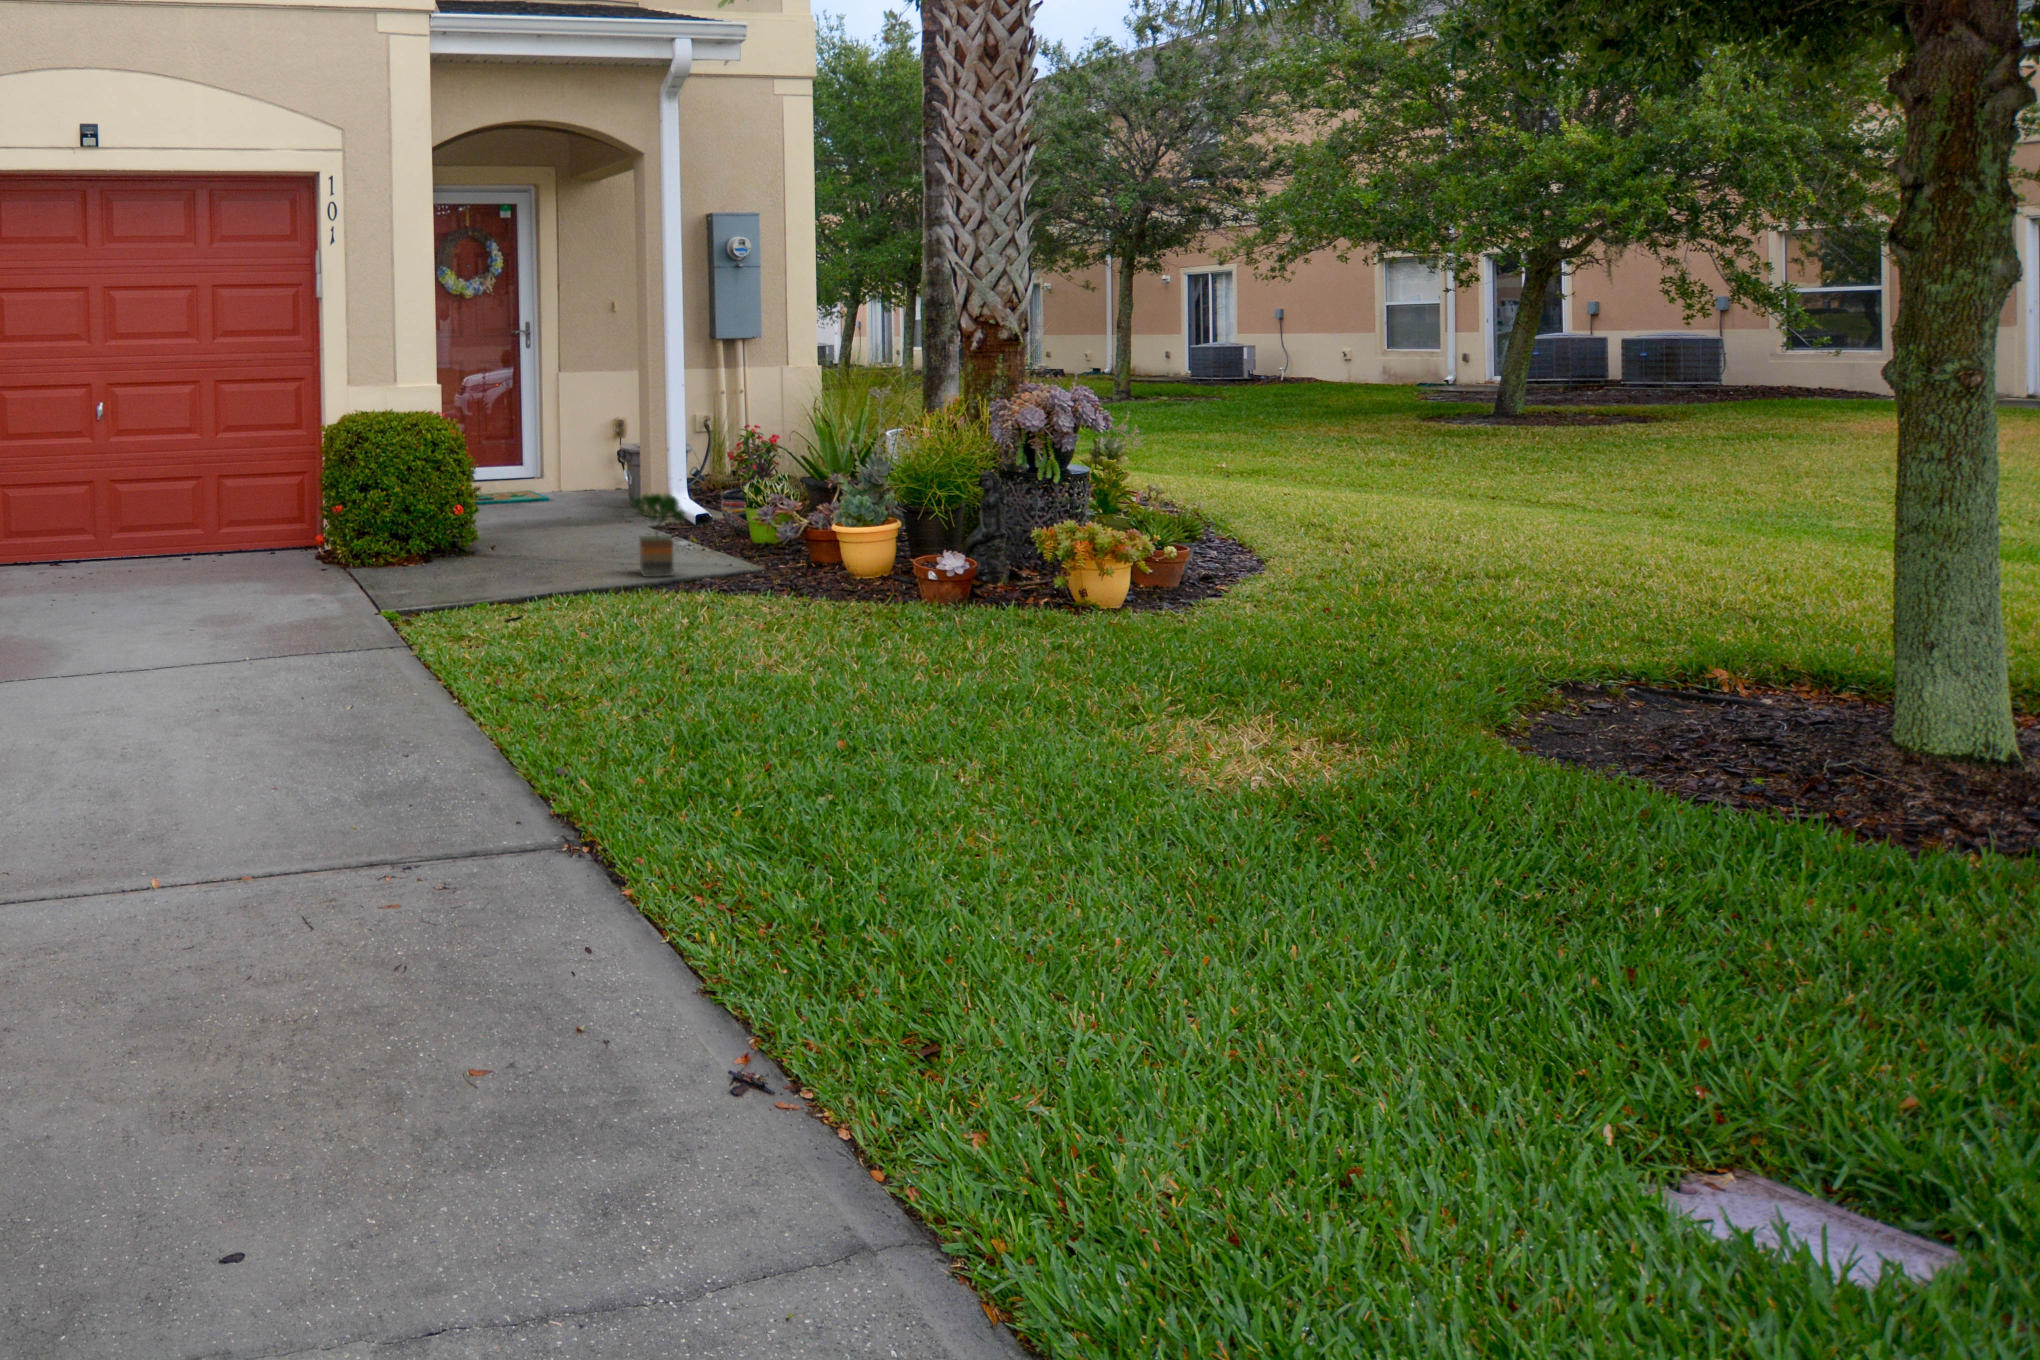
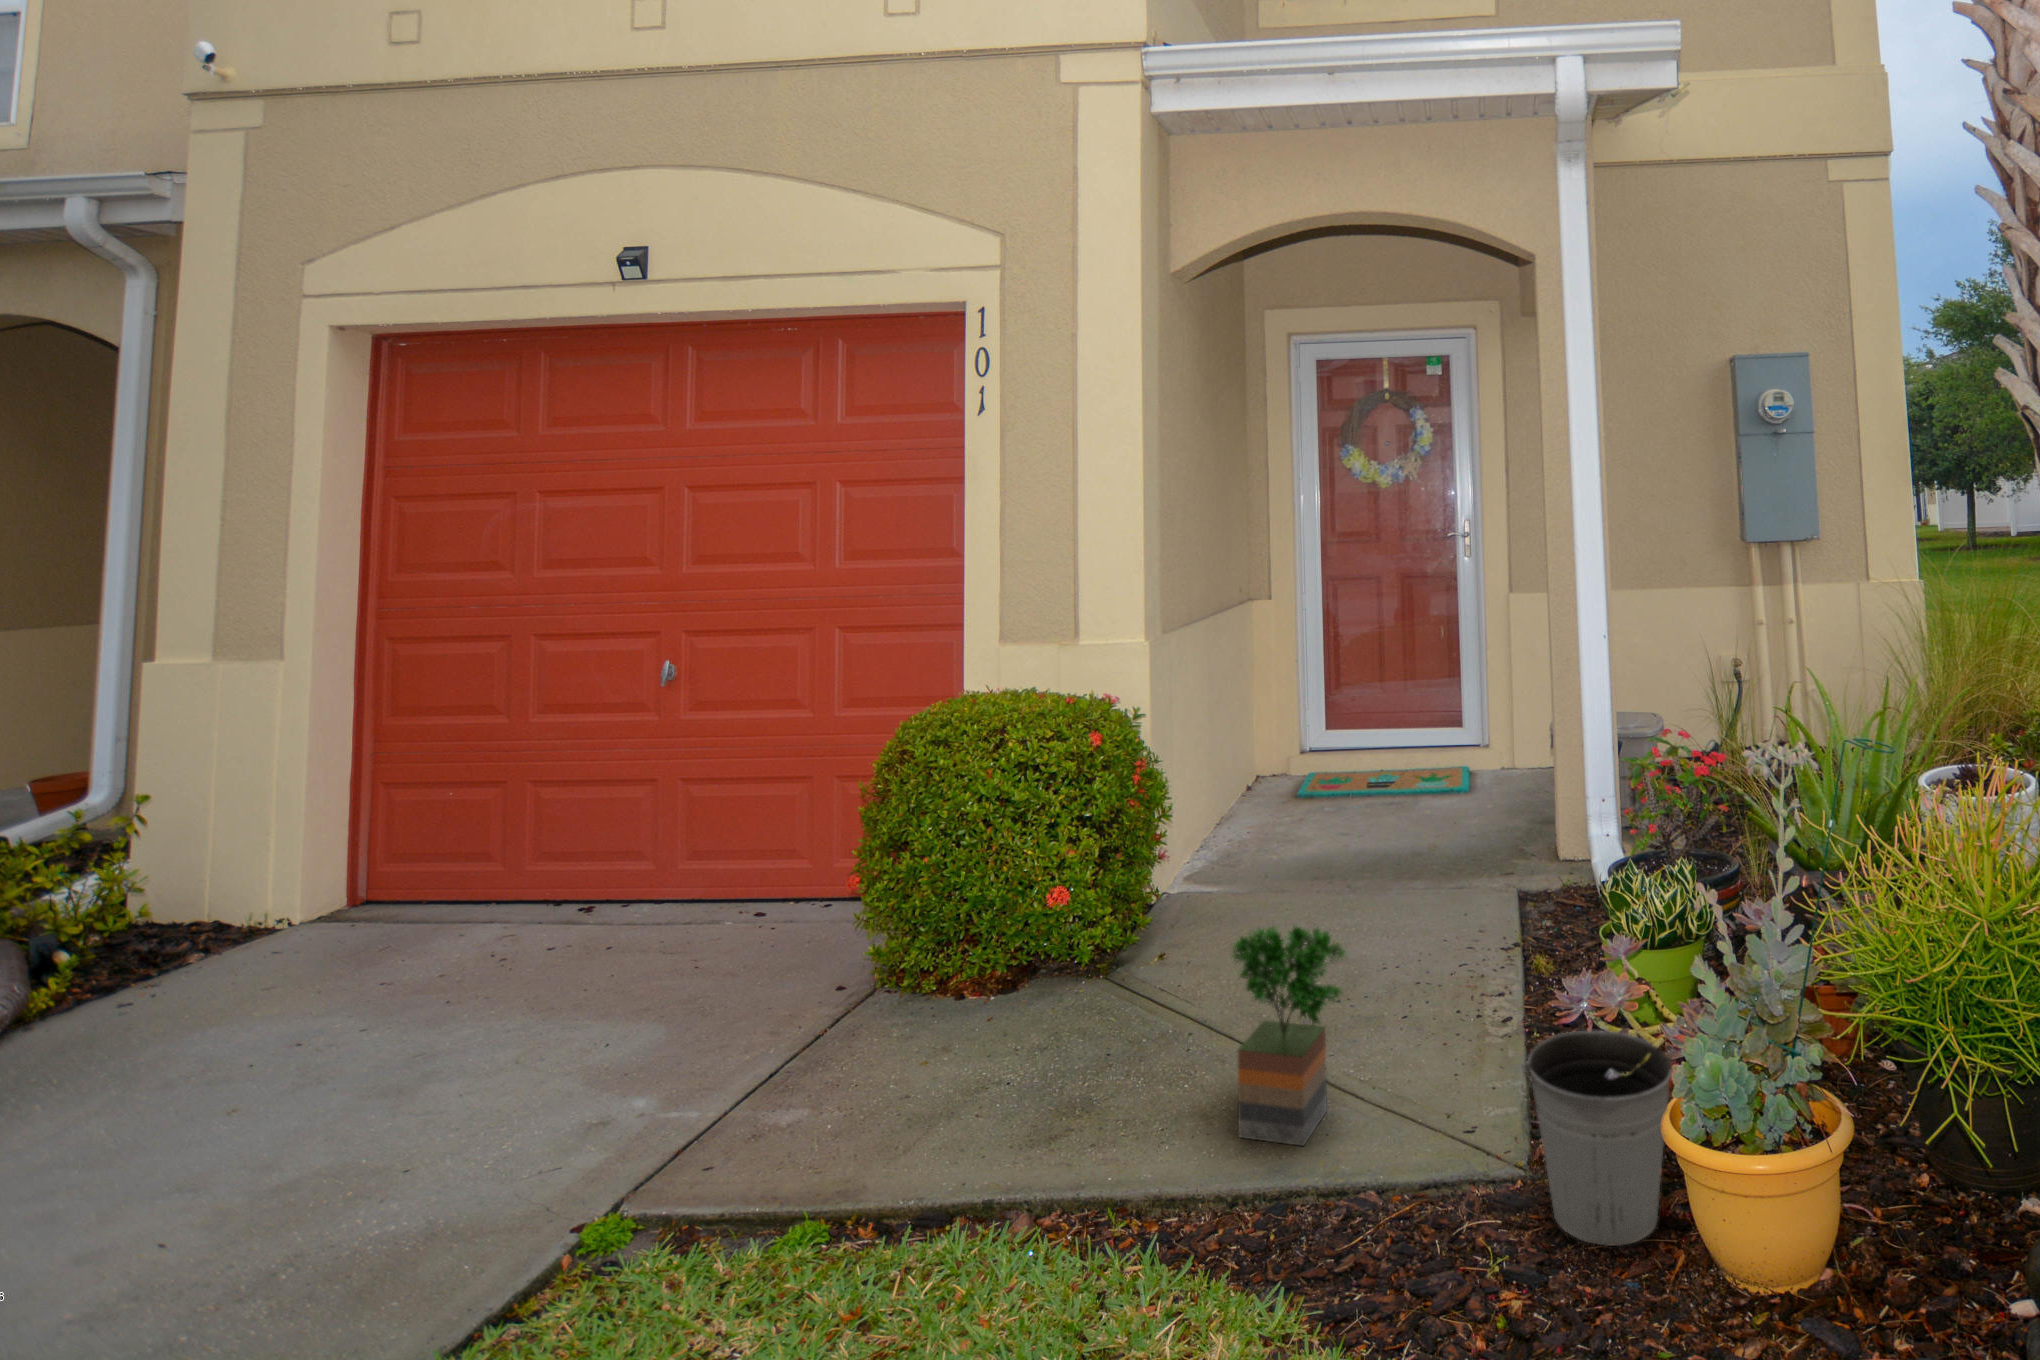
bucket: none [775,516,834,579] -> present [1524,1031,1673,1246]

